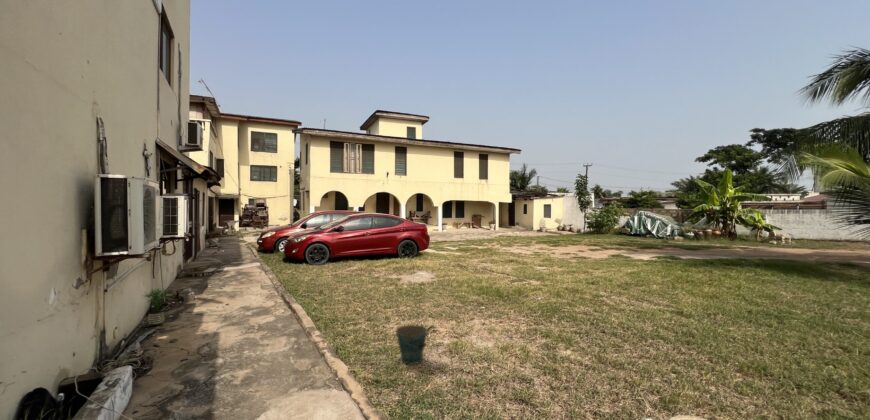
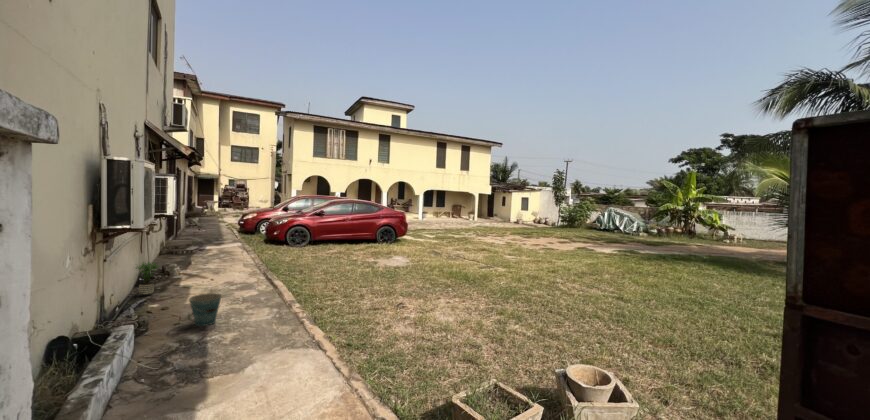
bucket: present [396,325,427,364] -> present [189,293,222,326]

